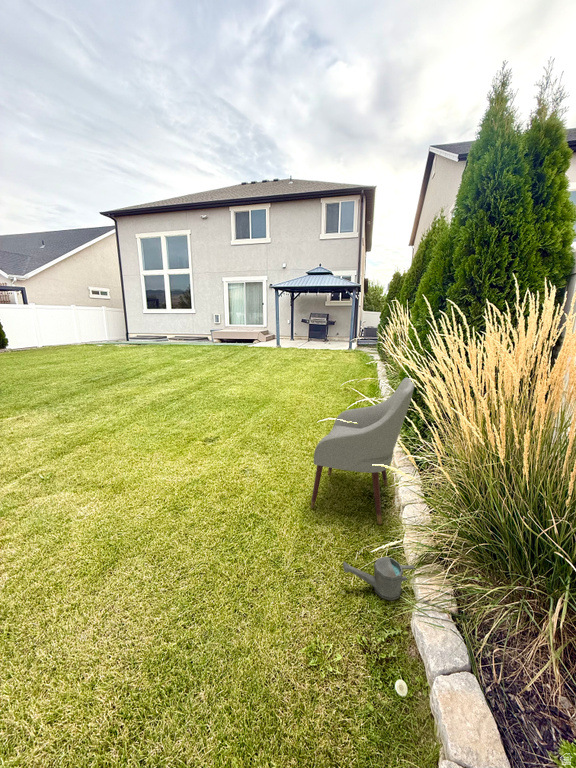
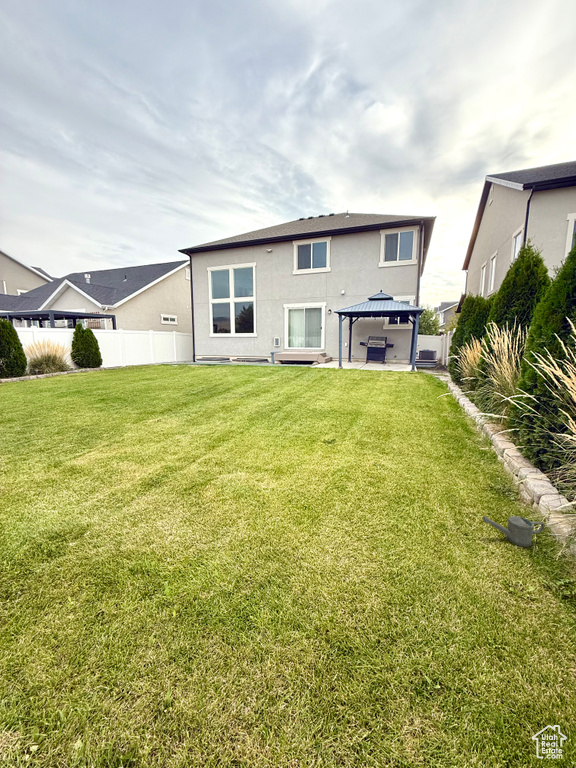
chair: present [311,377,414,525] -> none [432,383,526,502]

